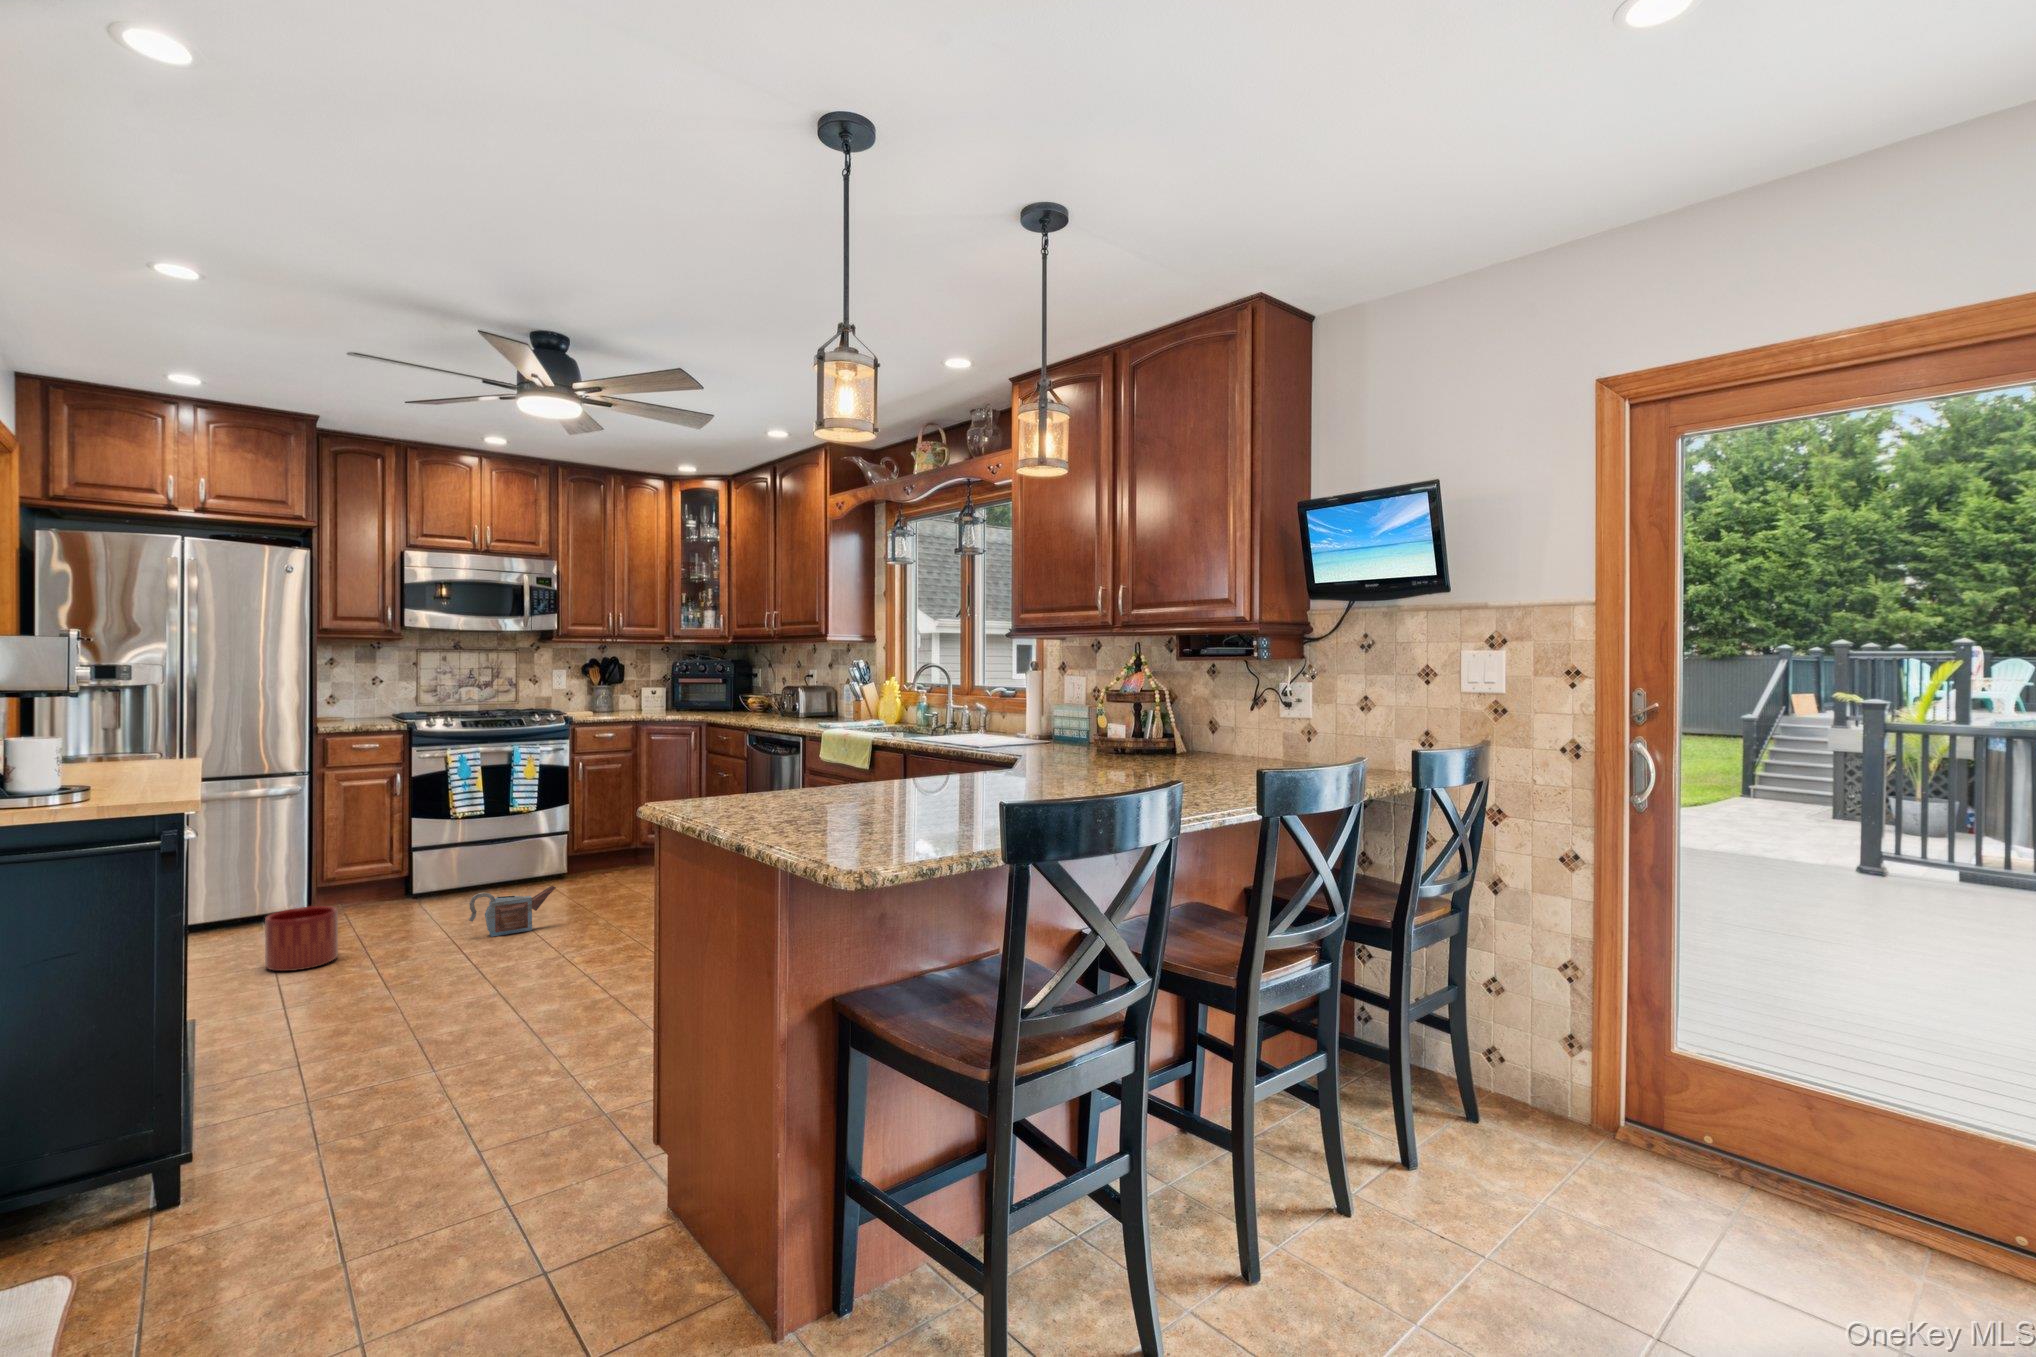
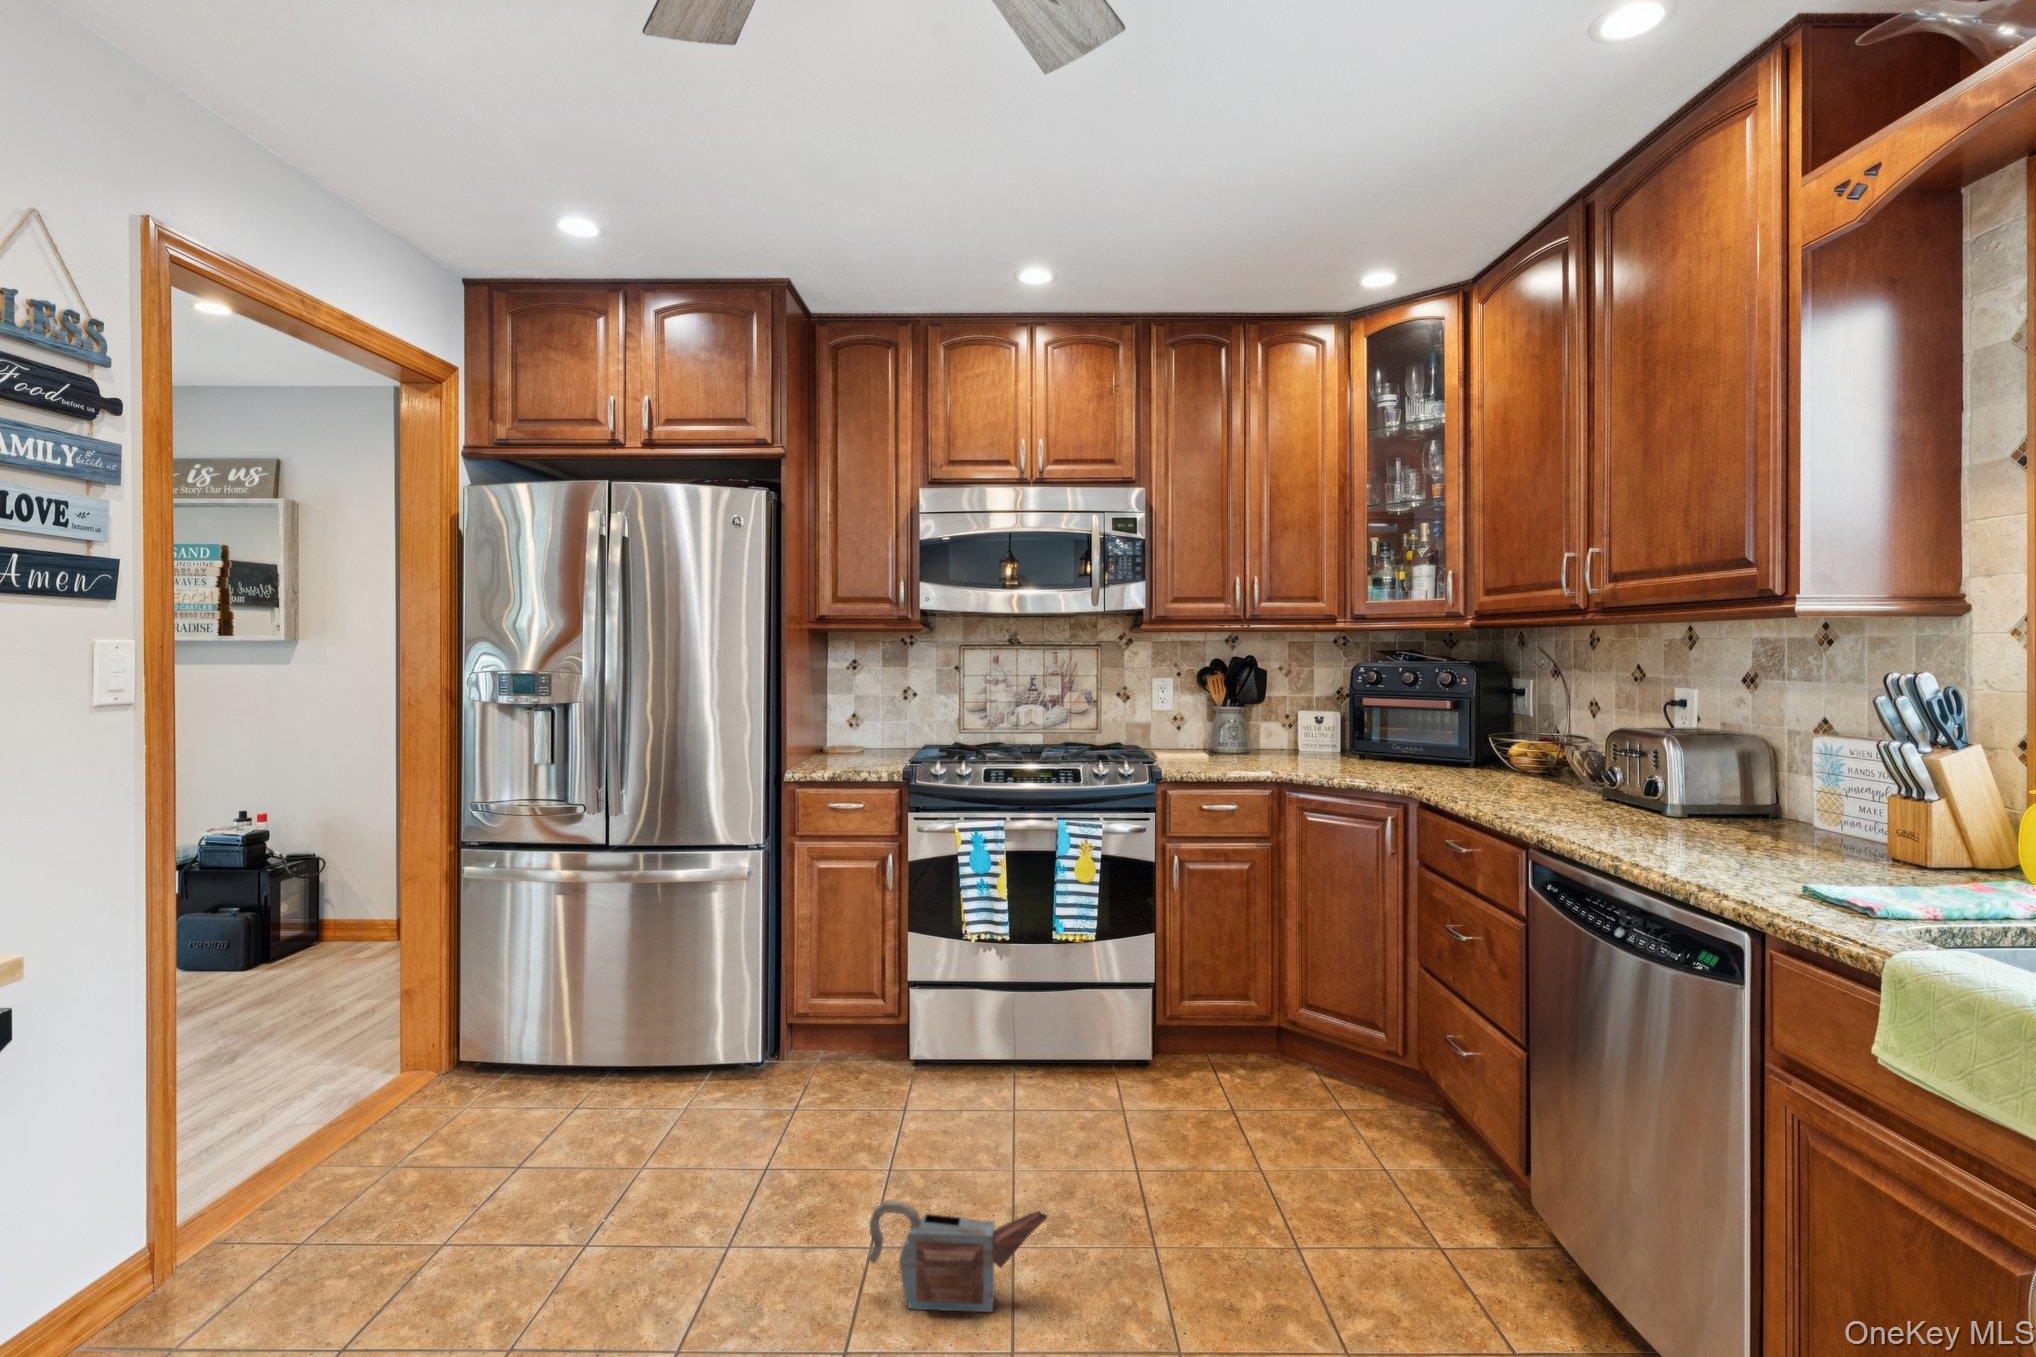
planter: present [265,906,338,971] -> none [521,1151,649,1318]

